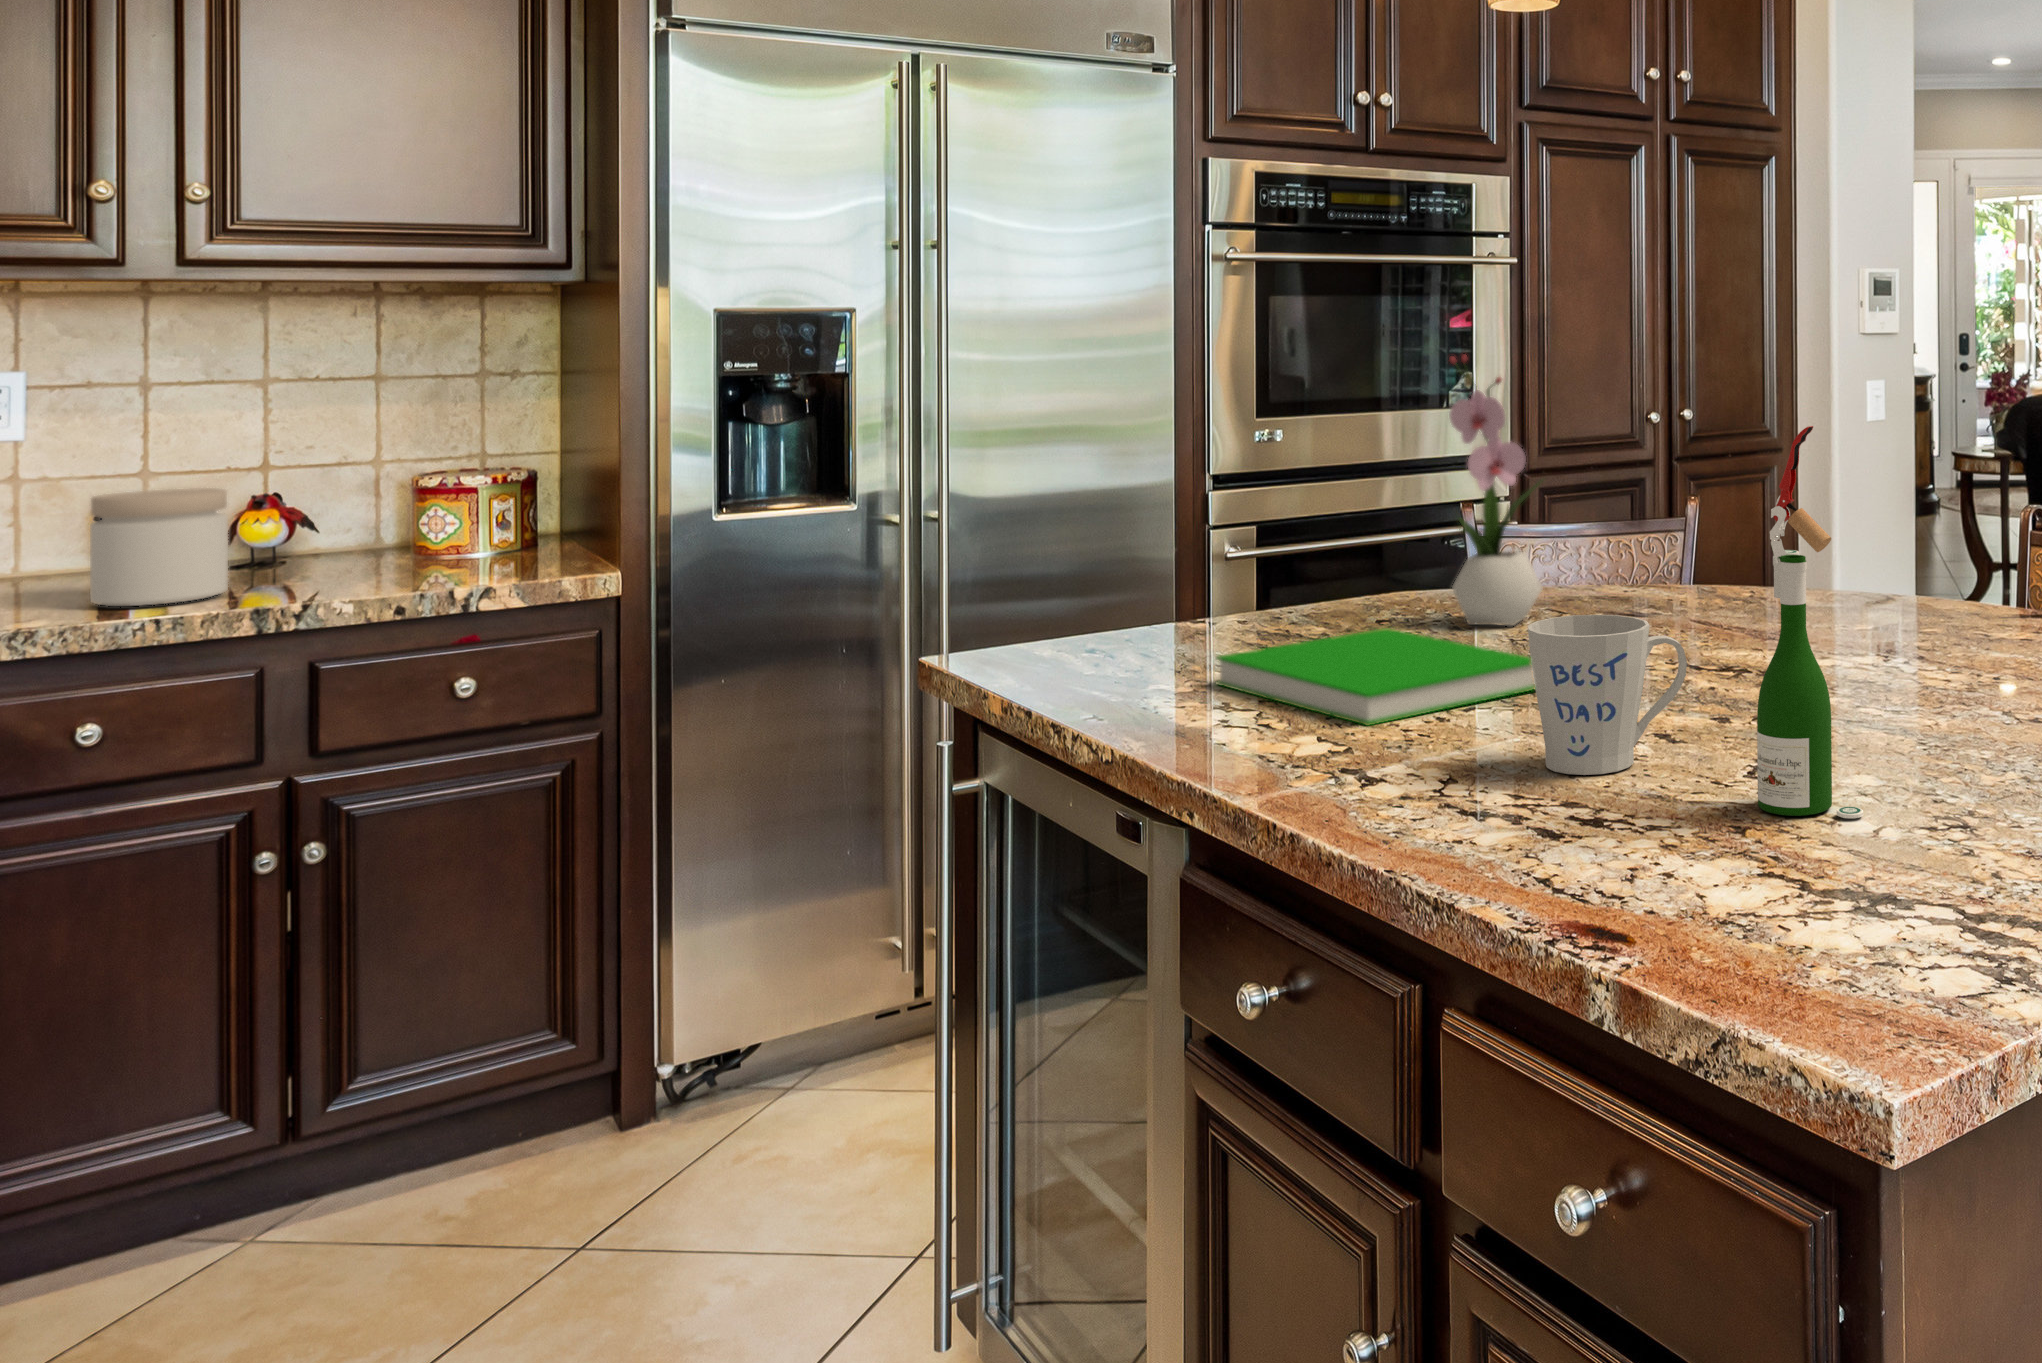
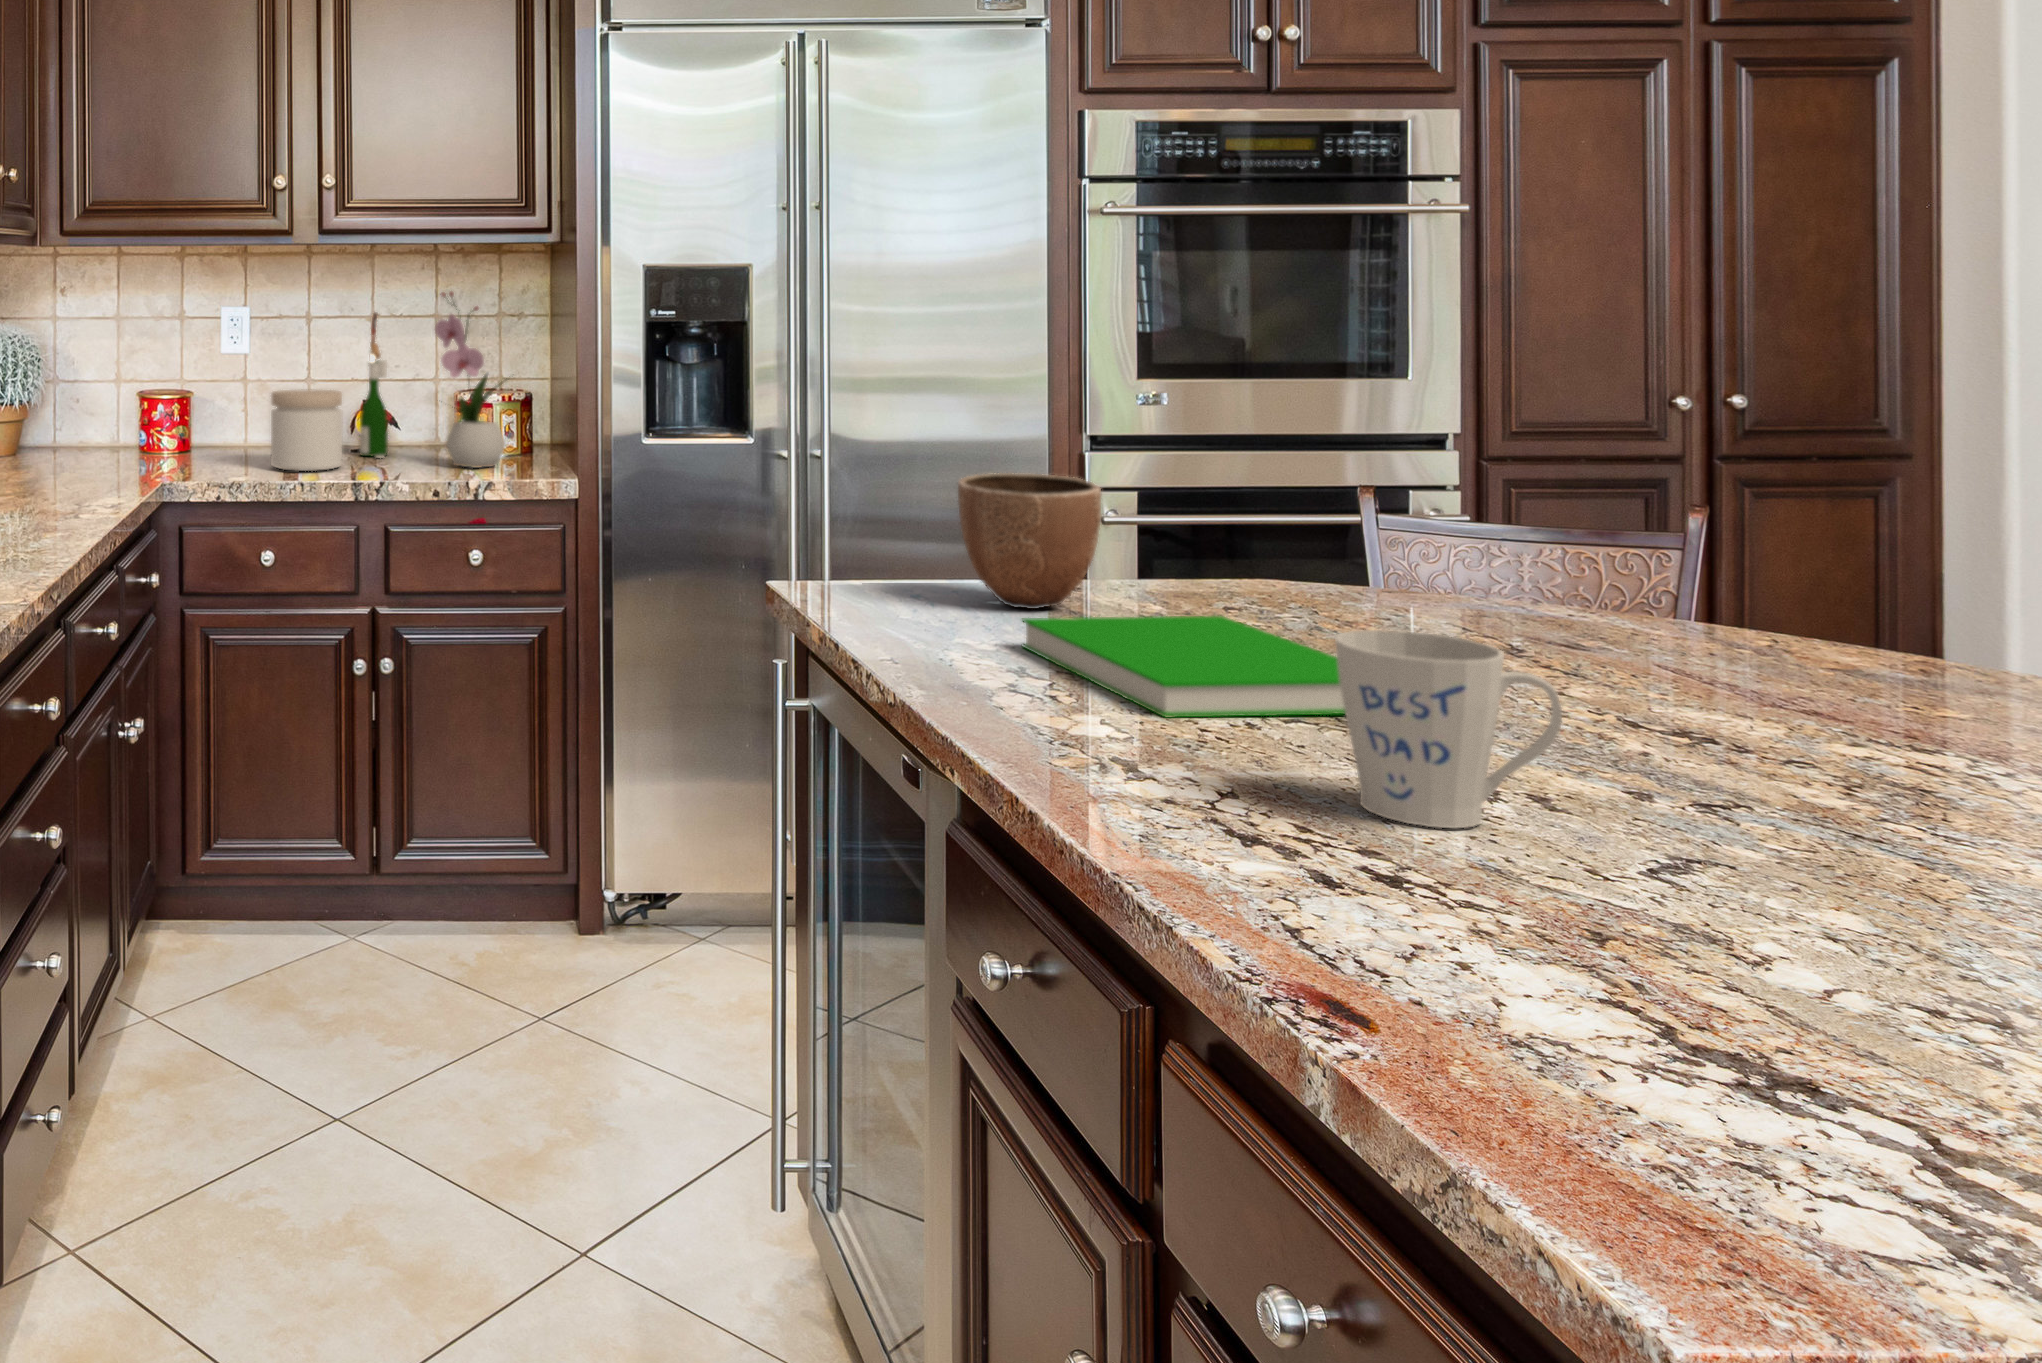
flower arrangement: present [1449,355,1542,626] -> present [435,292,506,468]
wine bottle: present [1757,426,1863,818] -> present [360,313,388,458]
decorative bowl: none [1134,514,1273,648] -> present [958,473,1101,609]

